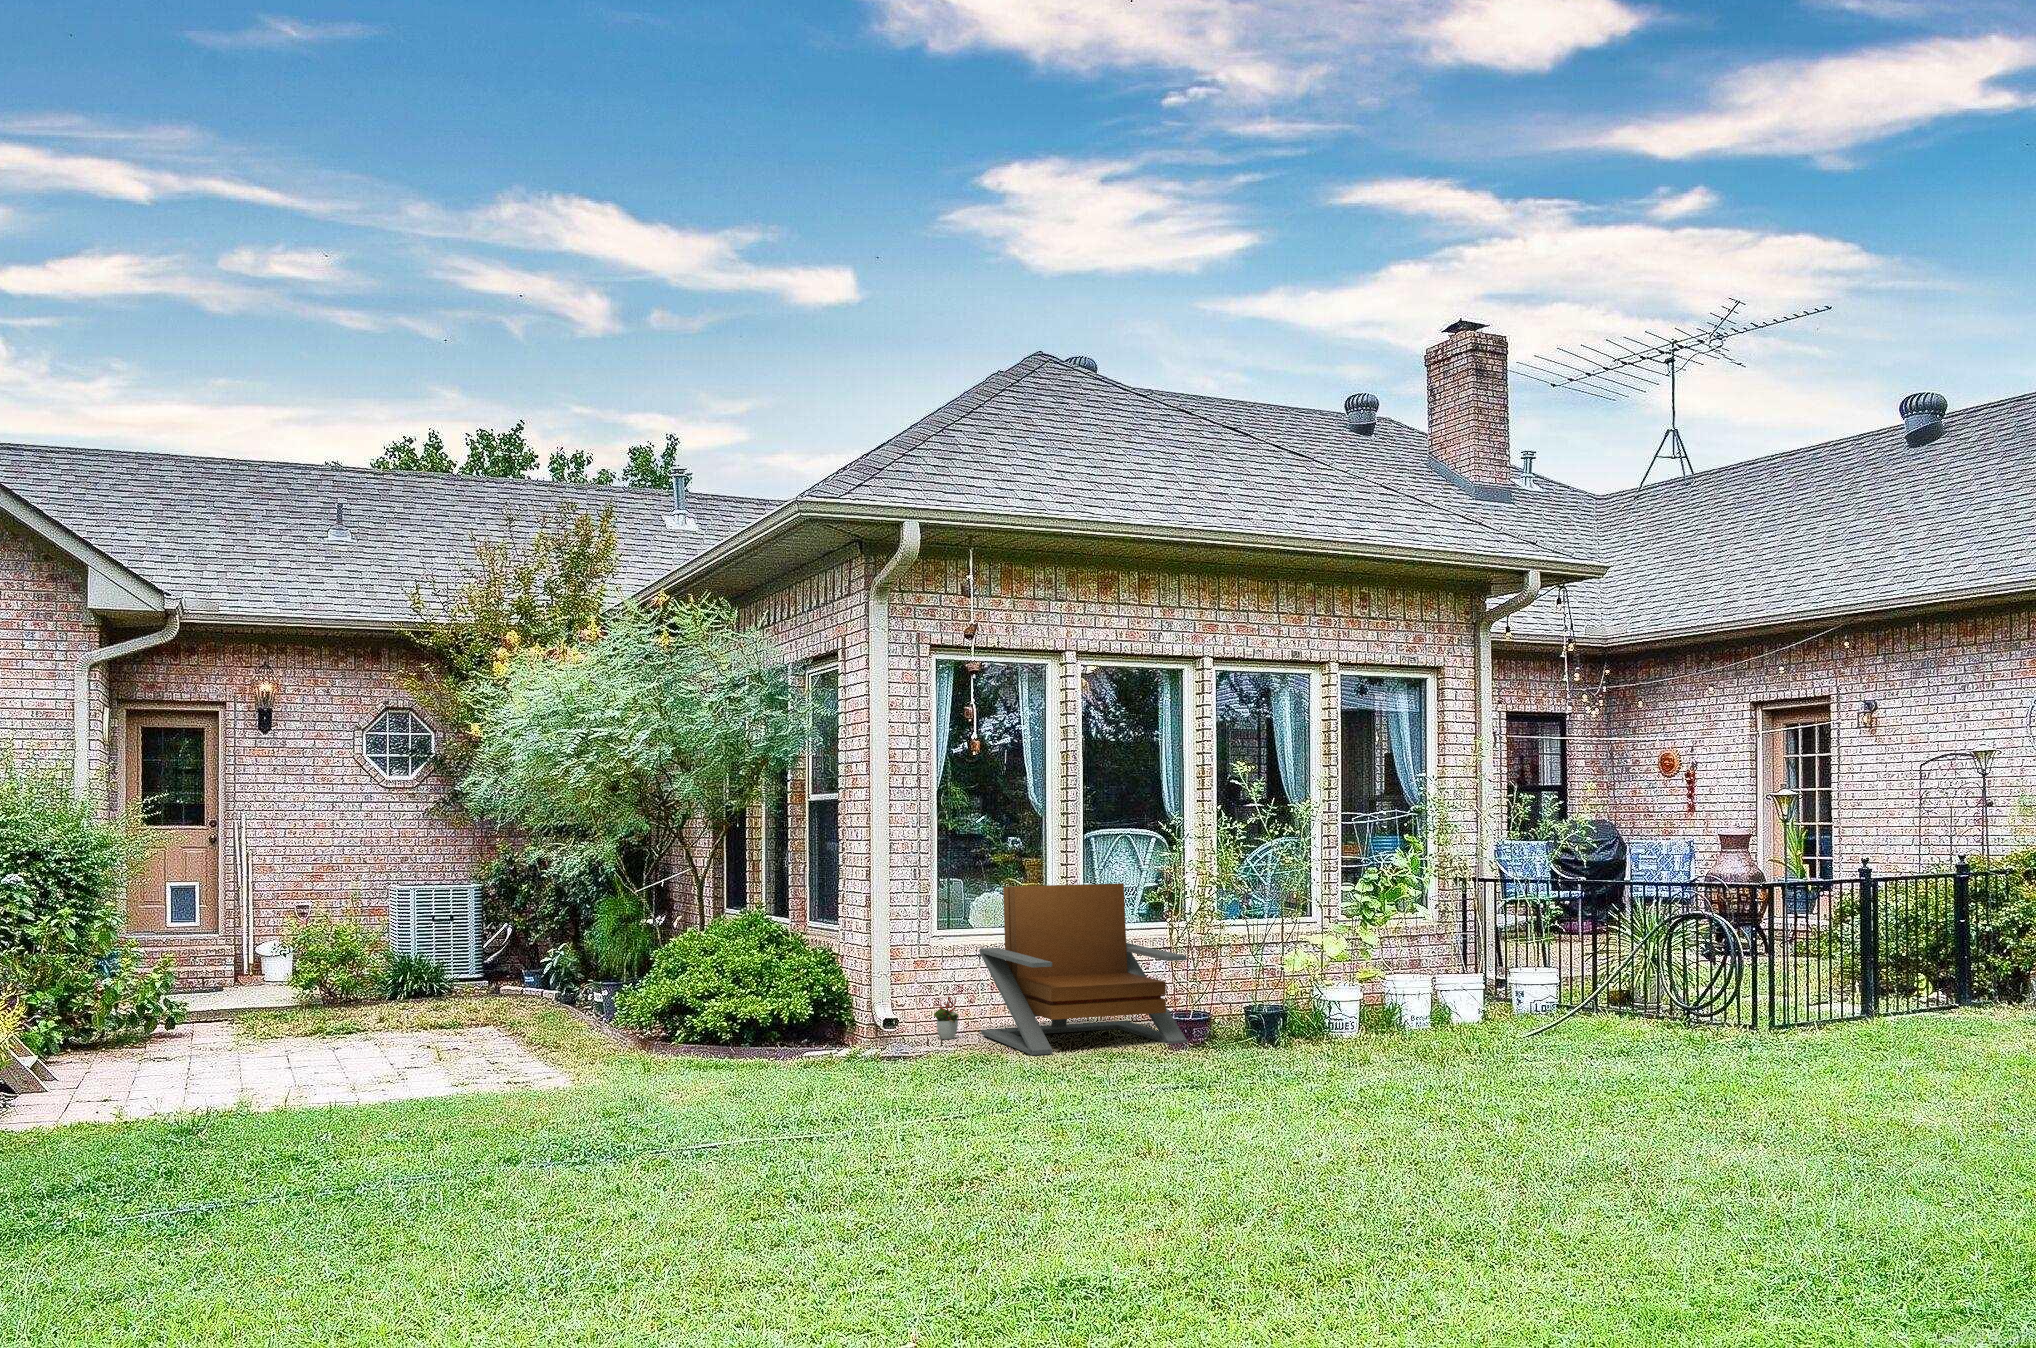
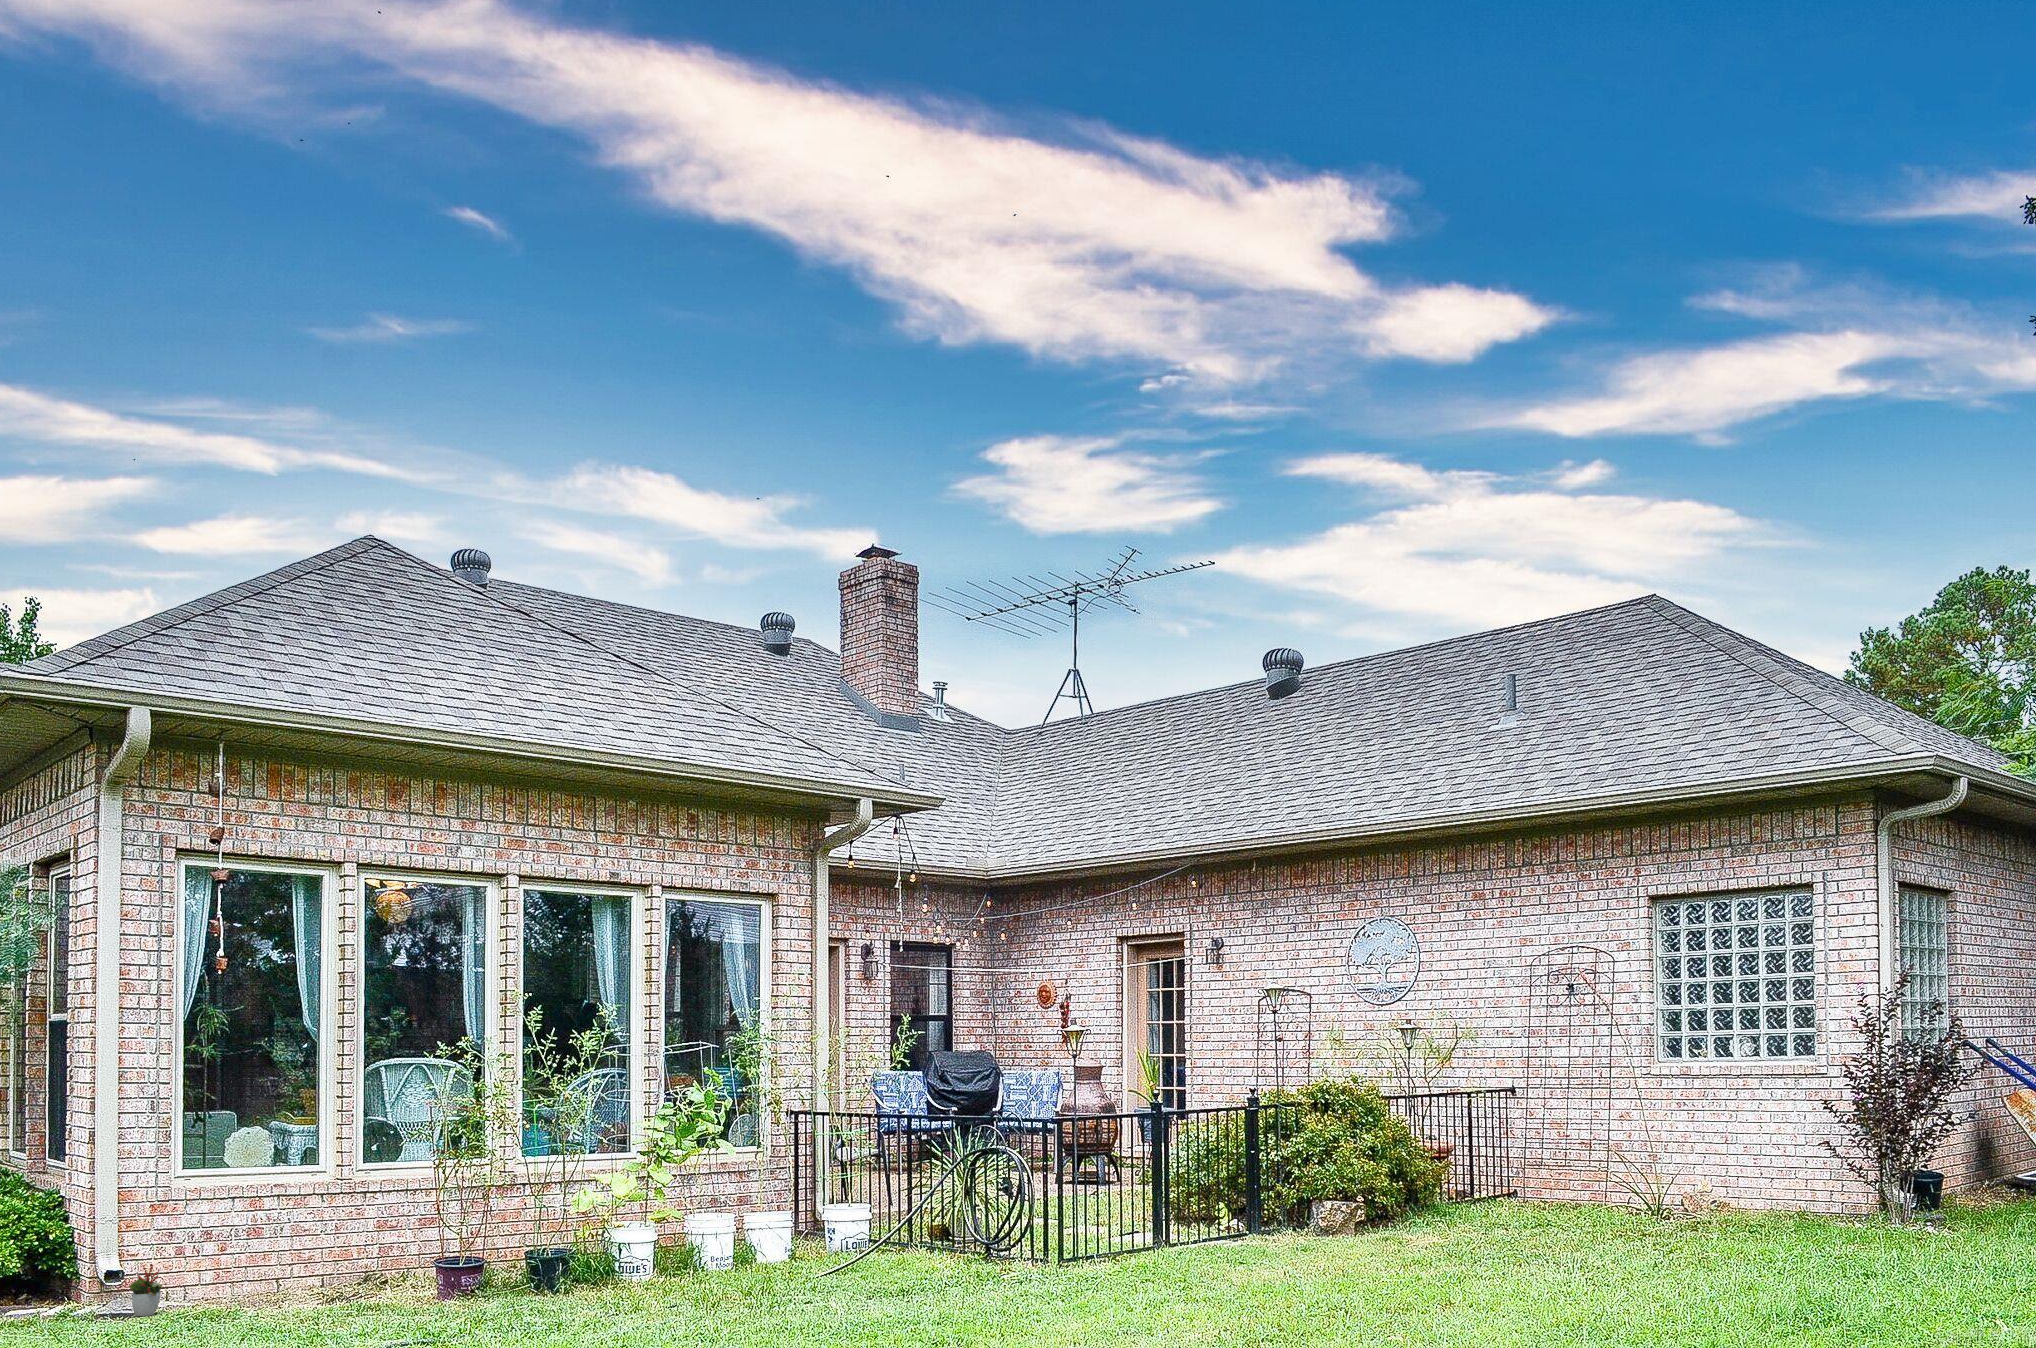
lounge chair: present [980,883,1187,1055] -> none [190,1124,442,1328]

